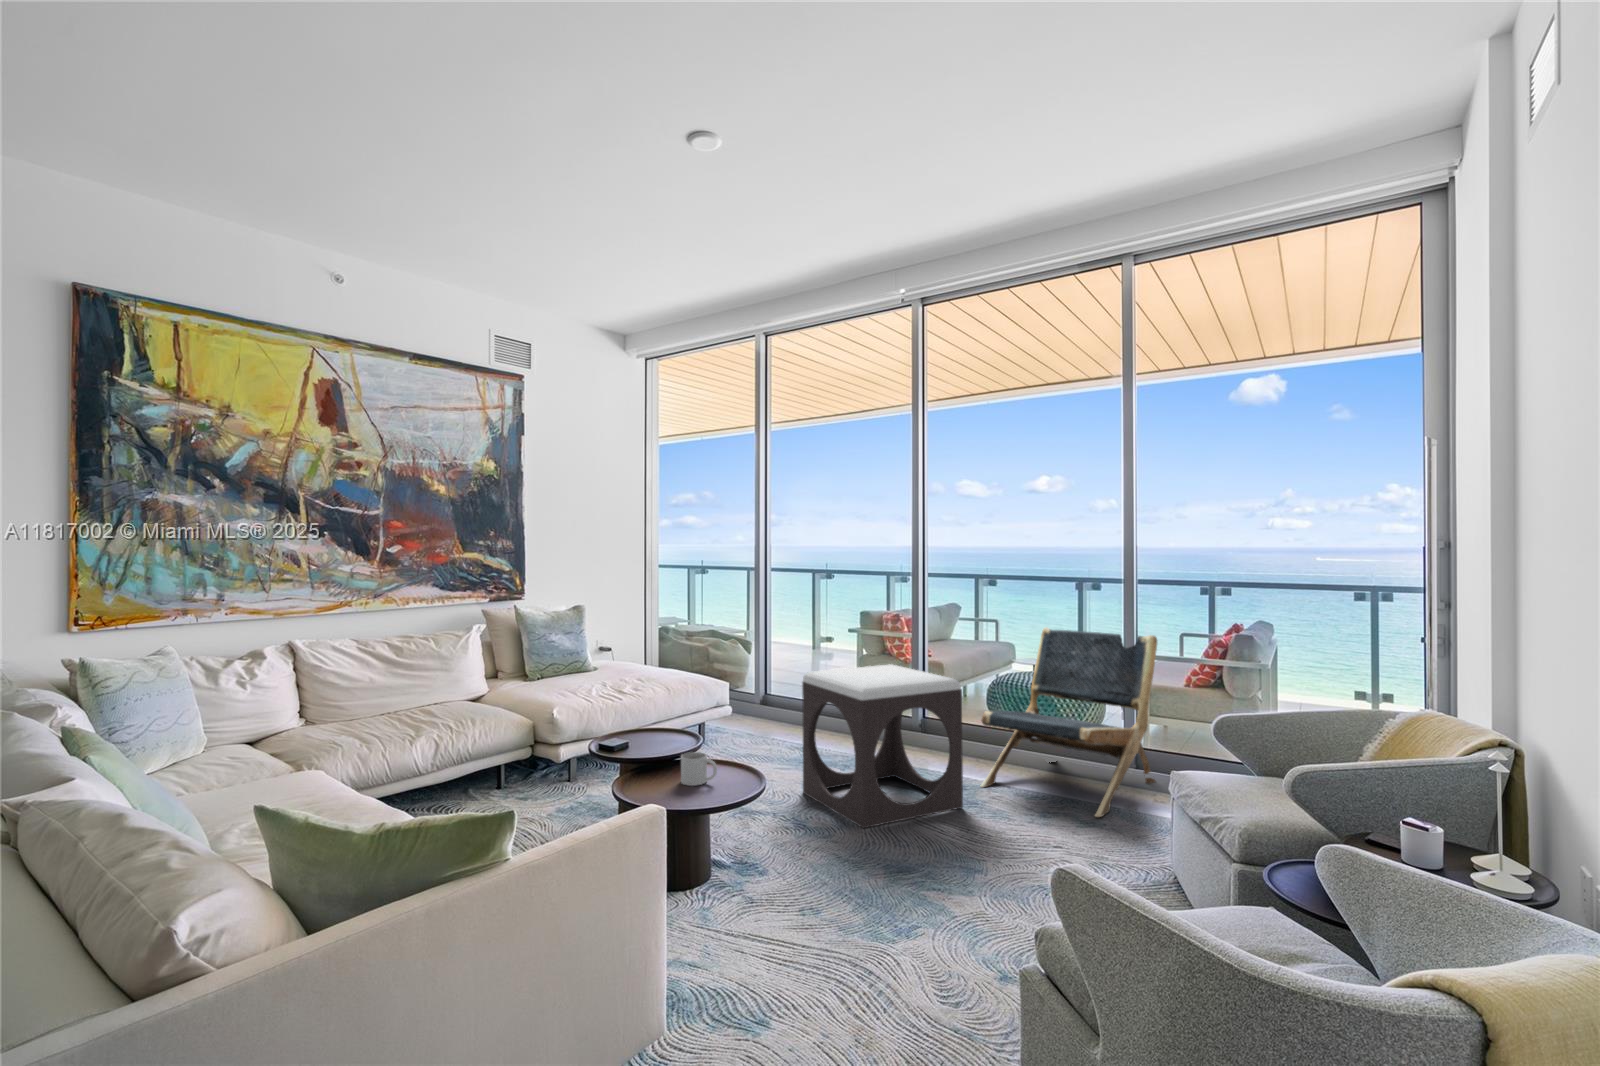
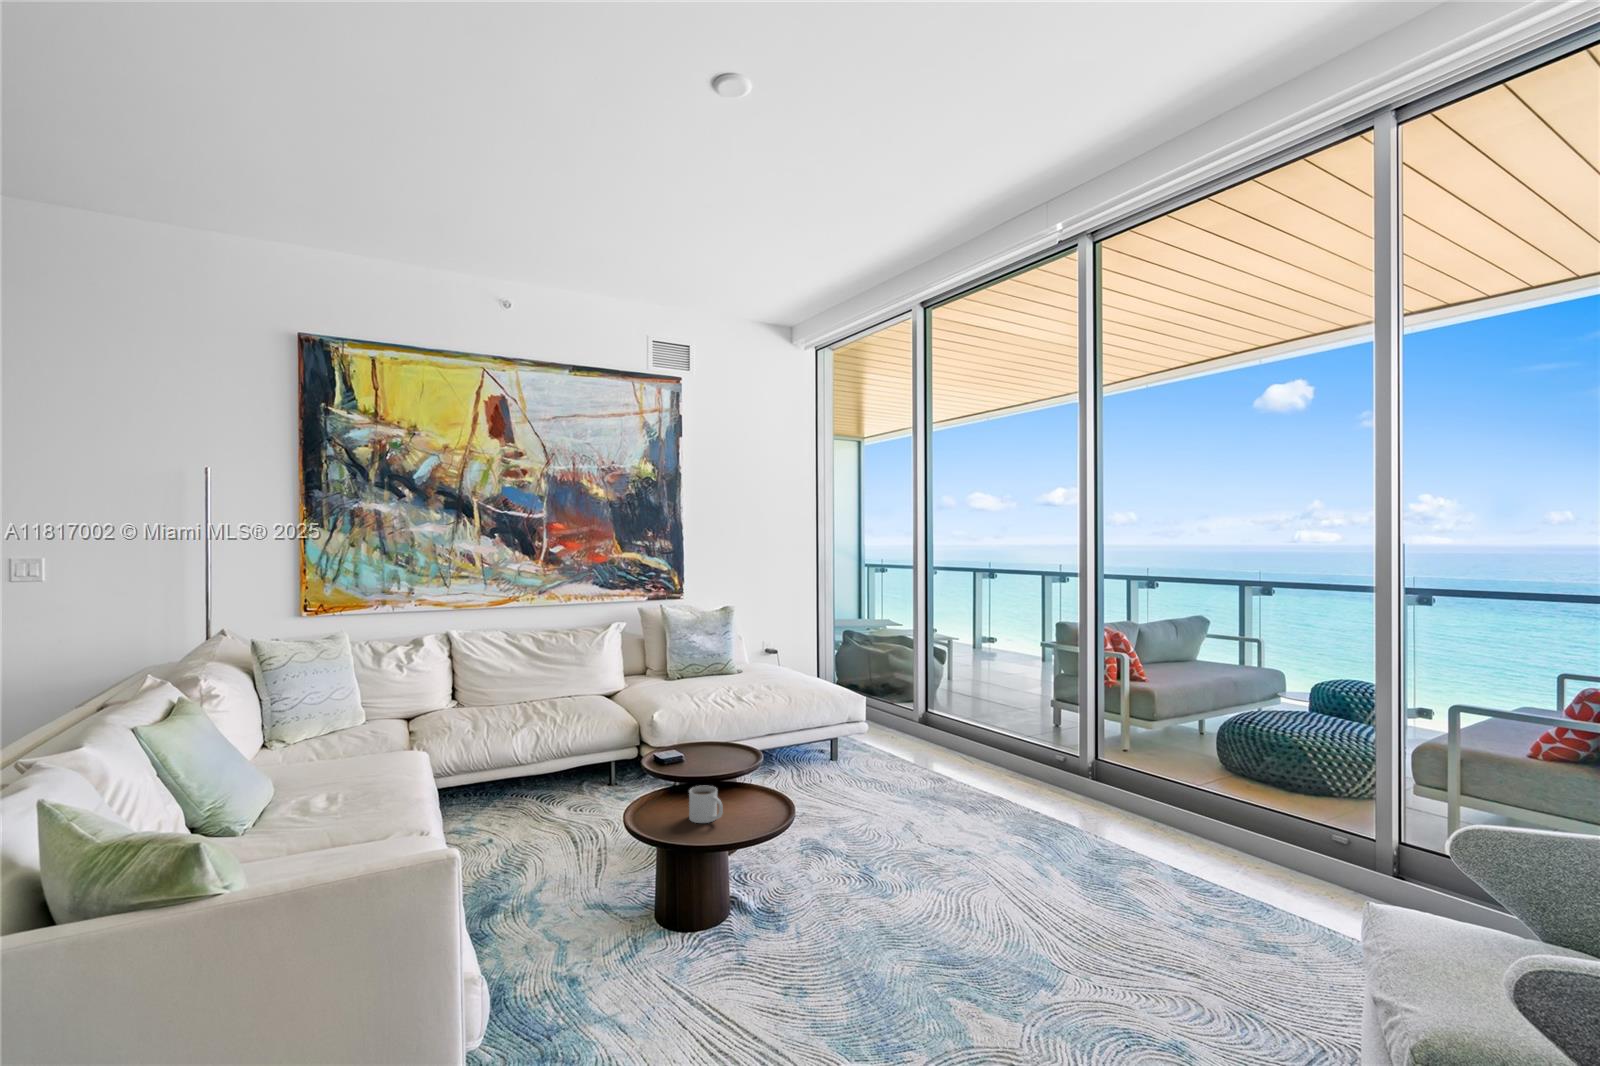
lounge chair: present [981,627,1157,817] -> none [1102,672,1384,949]
footstool: present [802,665,963,828] -> none [882,704,1056,899]

